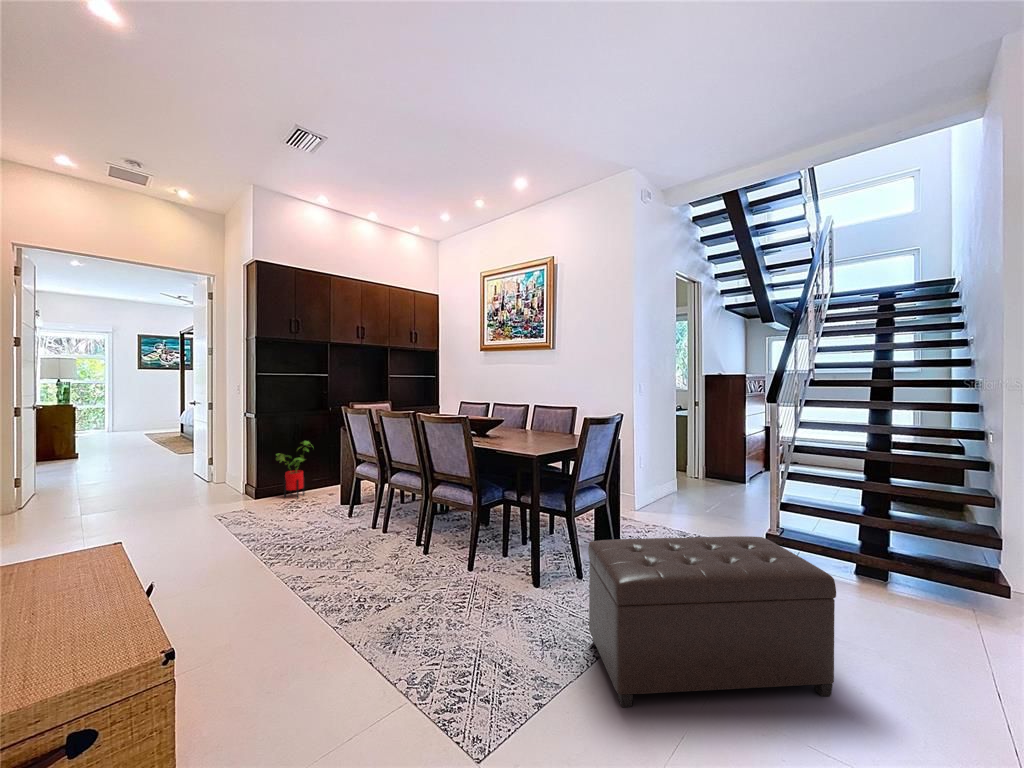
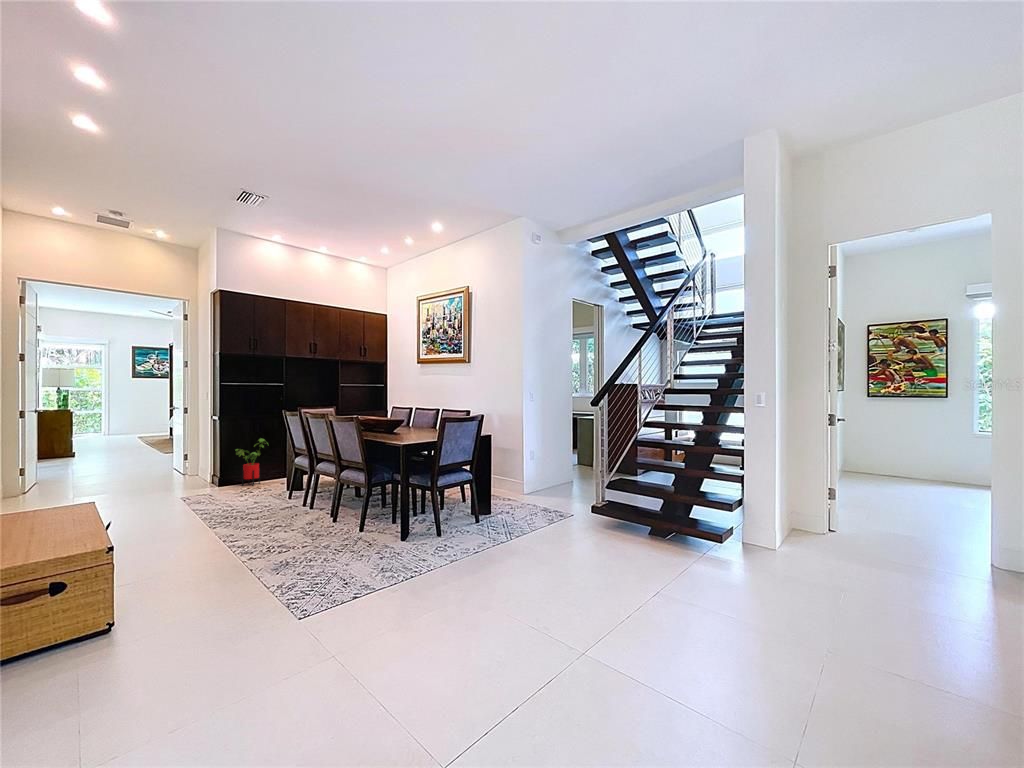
ottoman: present [588,536,836,707] -> none [408,499,558,604]

